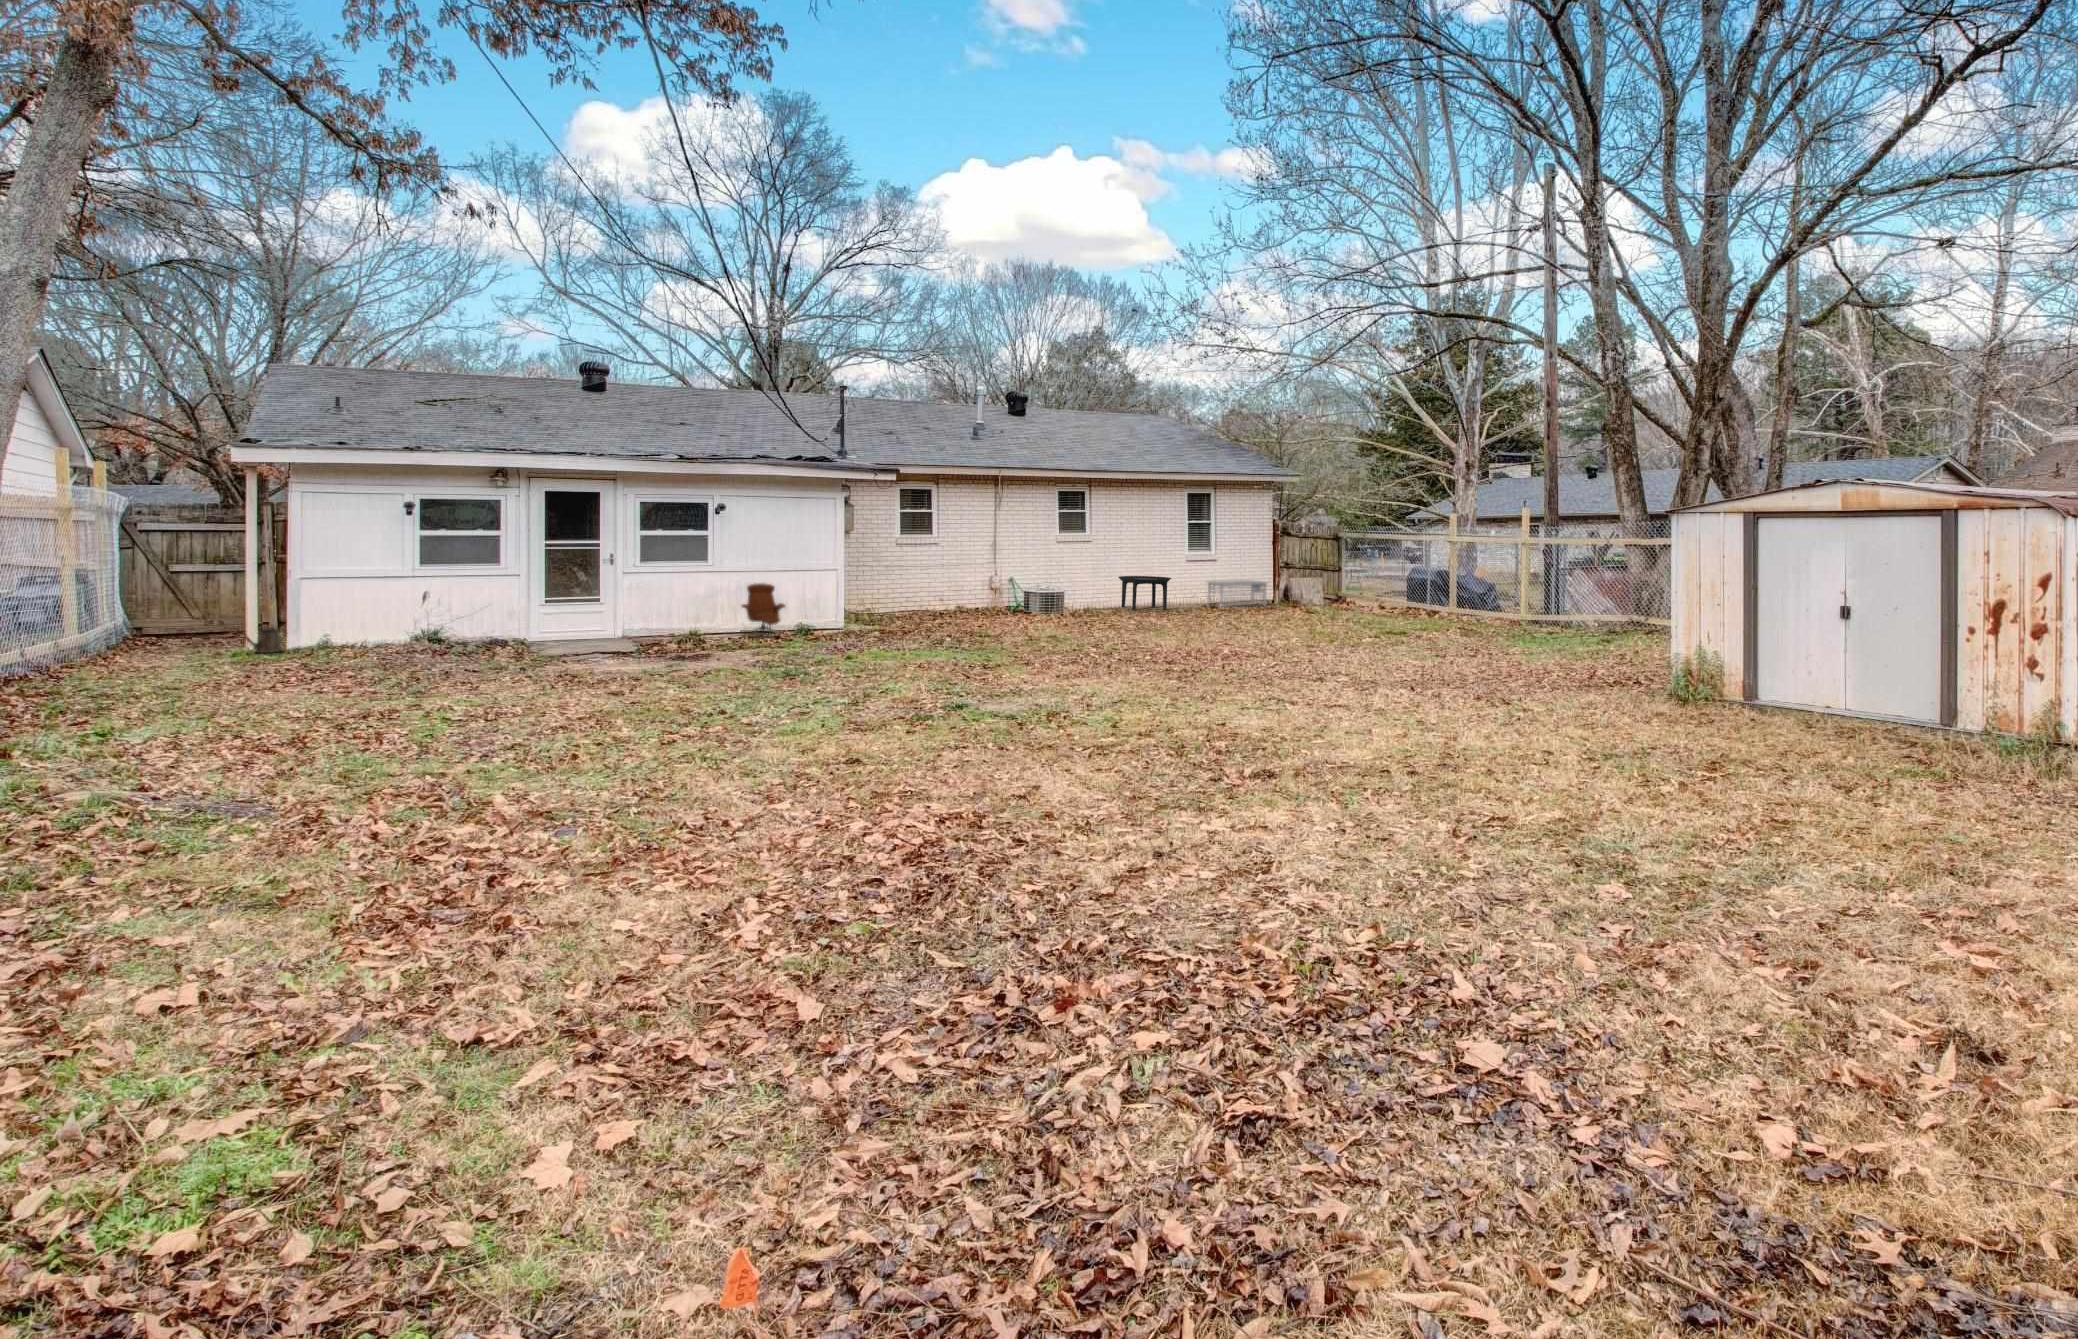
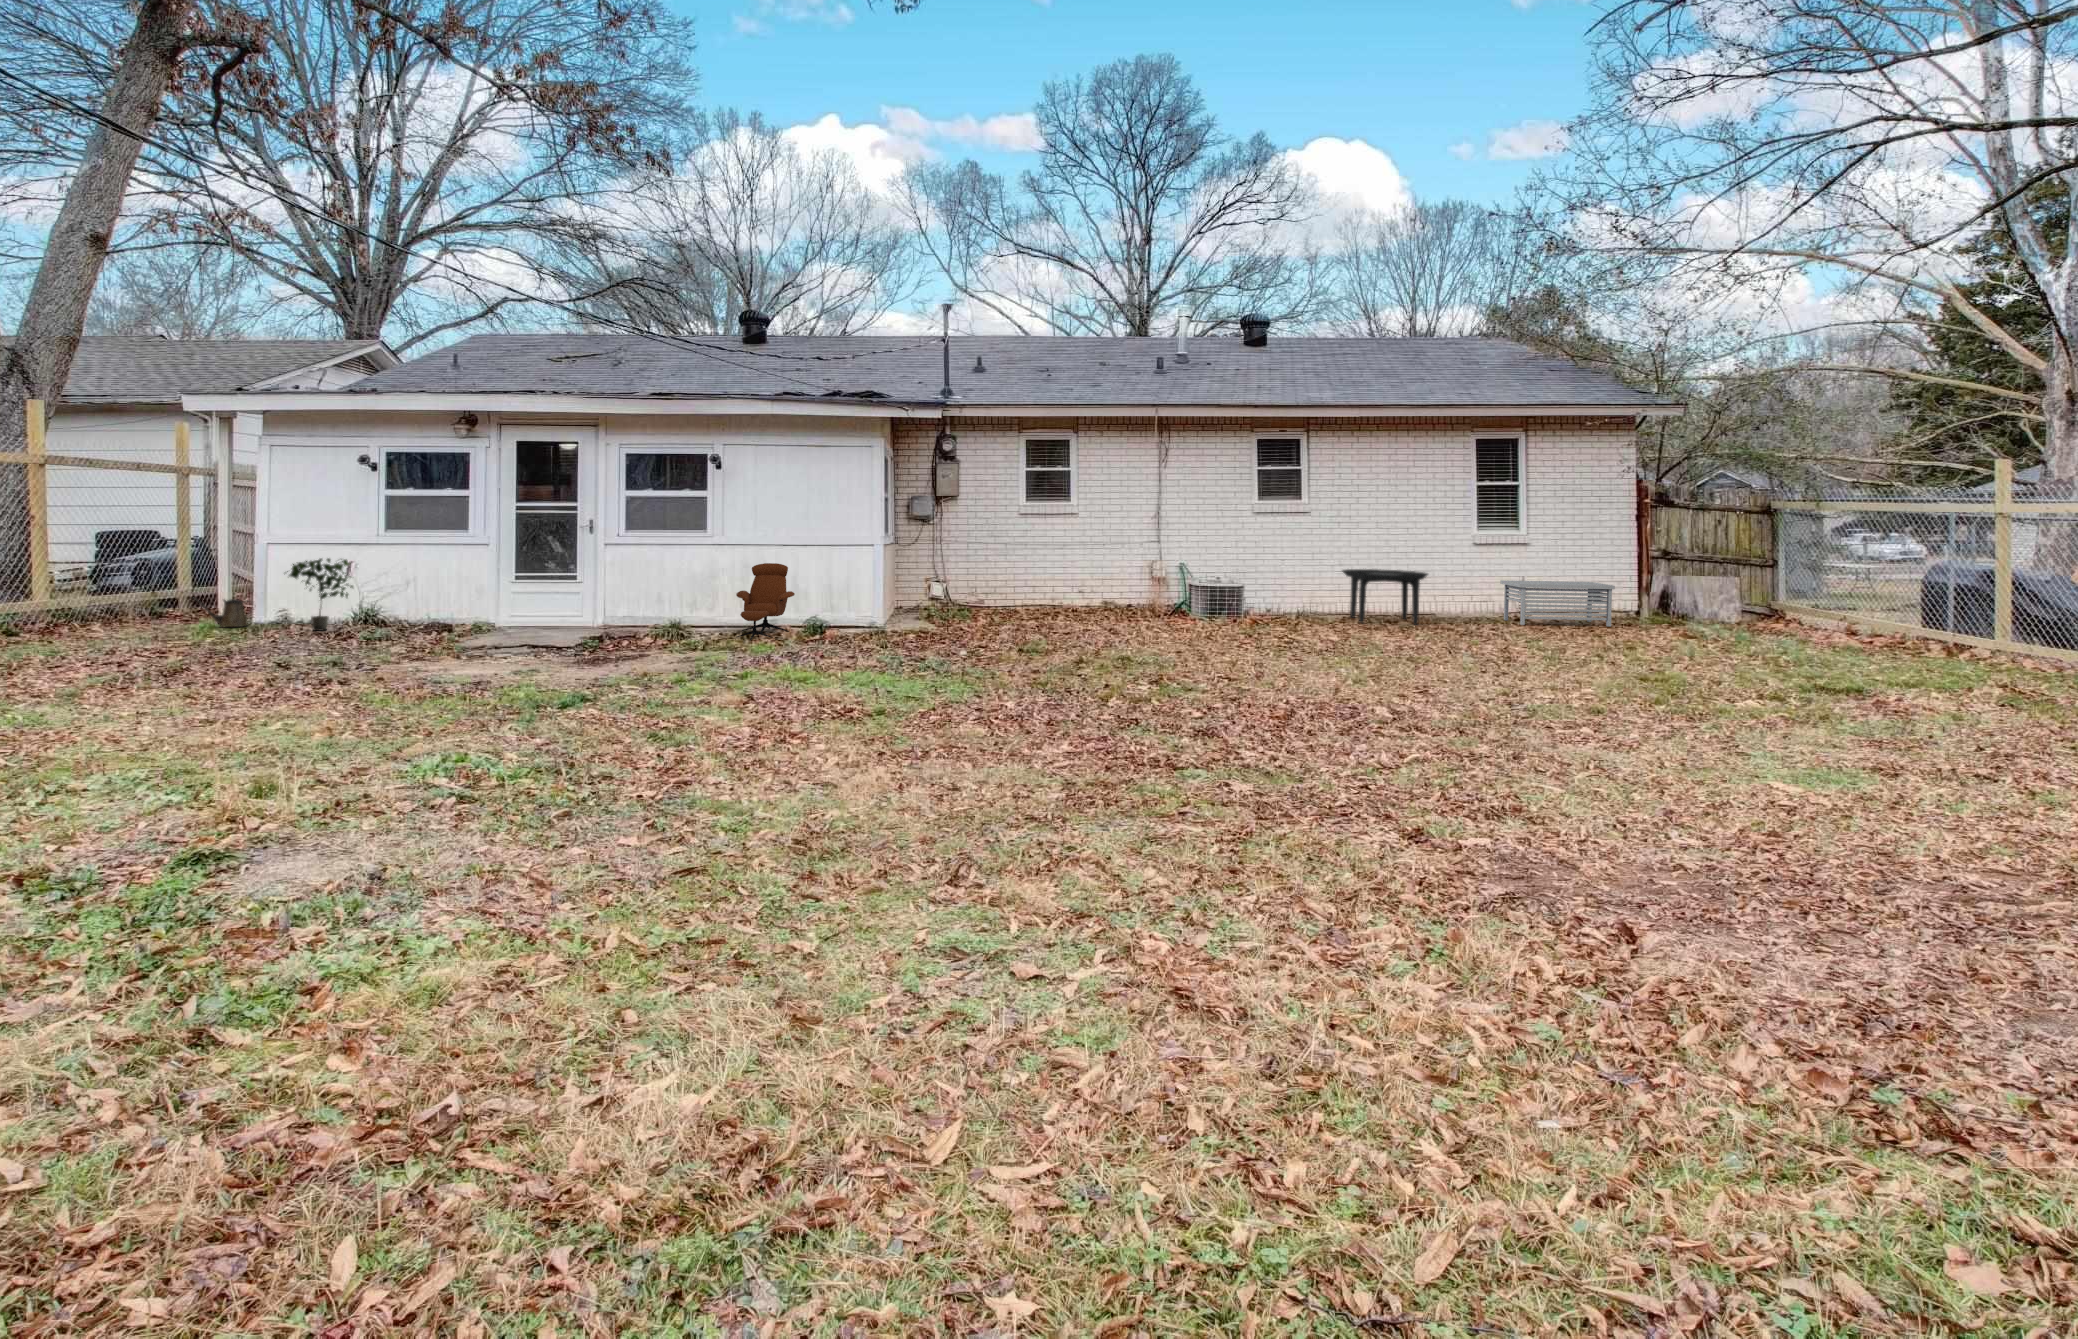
potted plant: none [340,589,404,651] -> present [287,558,353,631]

